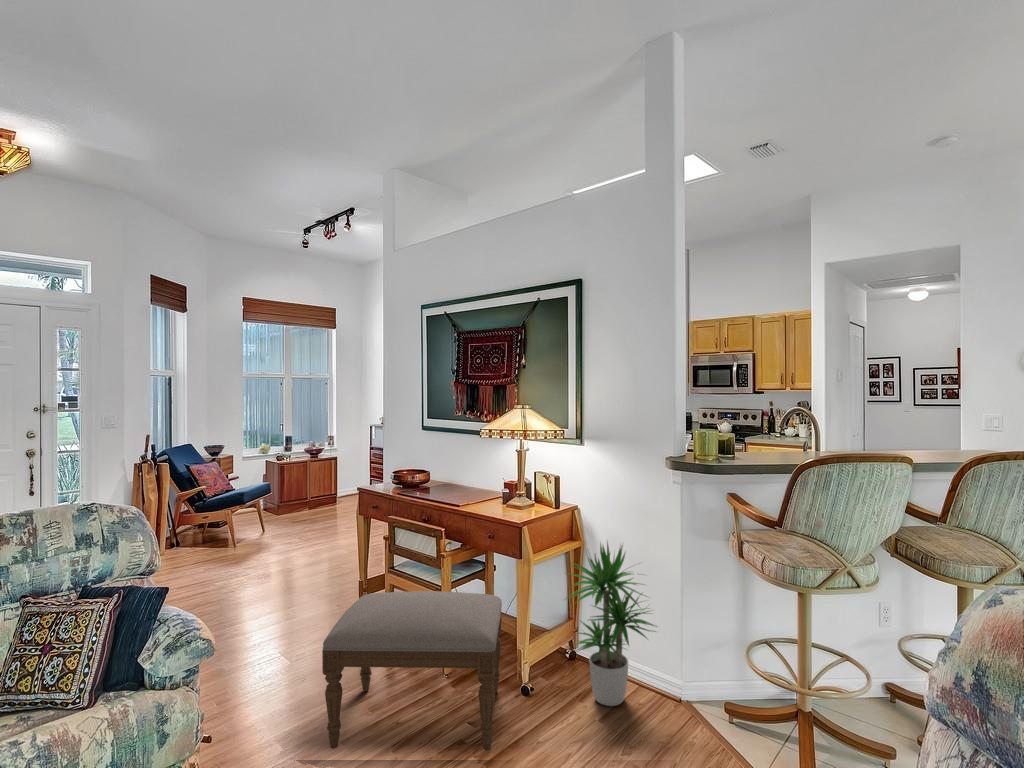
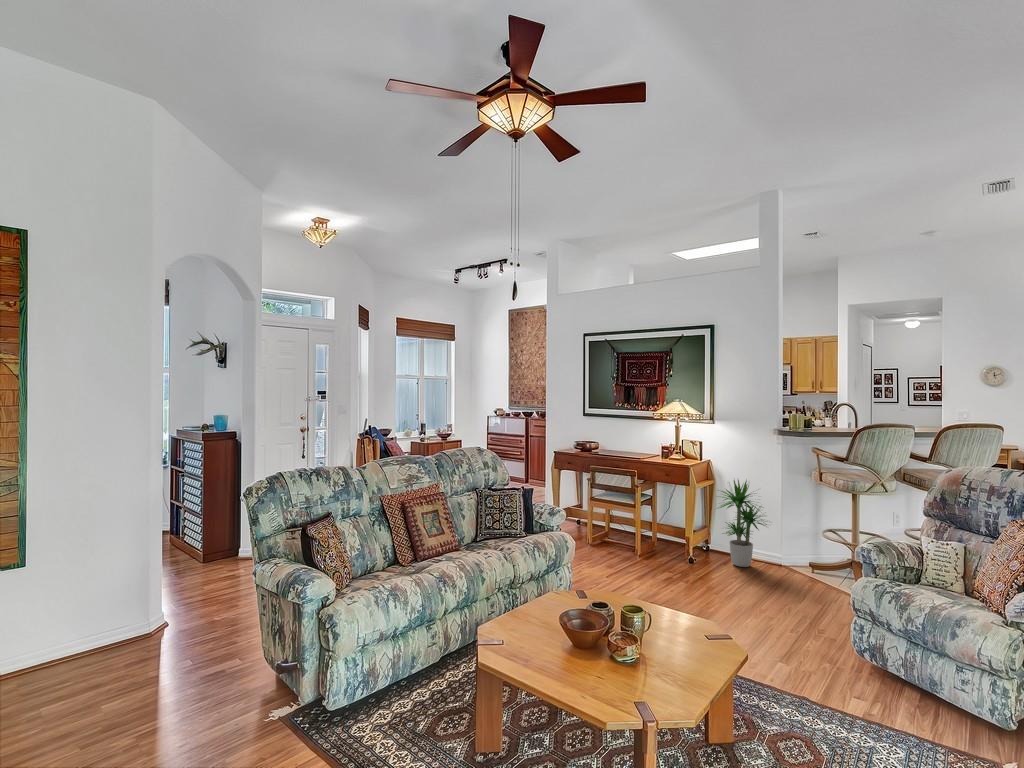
ottoman: present [322,591,502,750] -> none [595,504,695,581]

